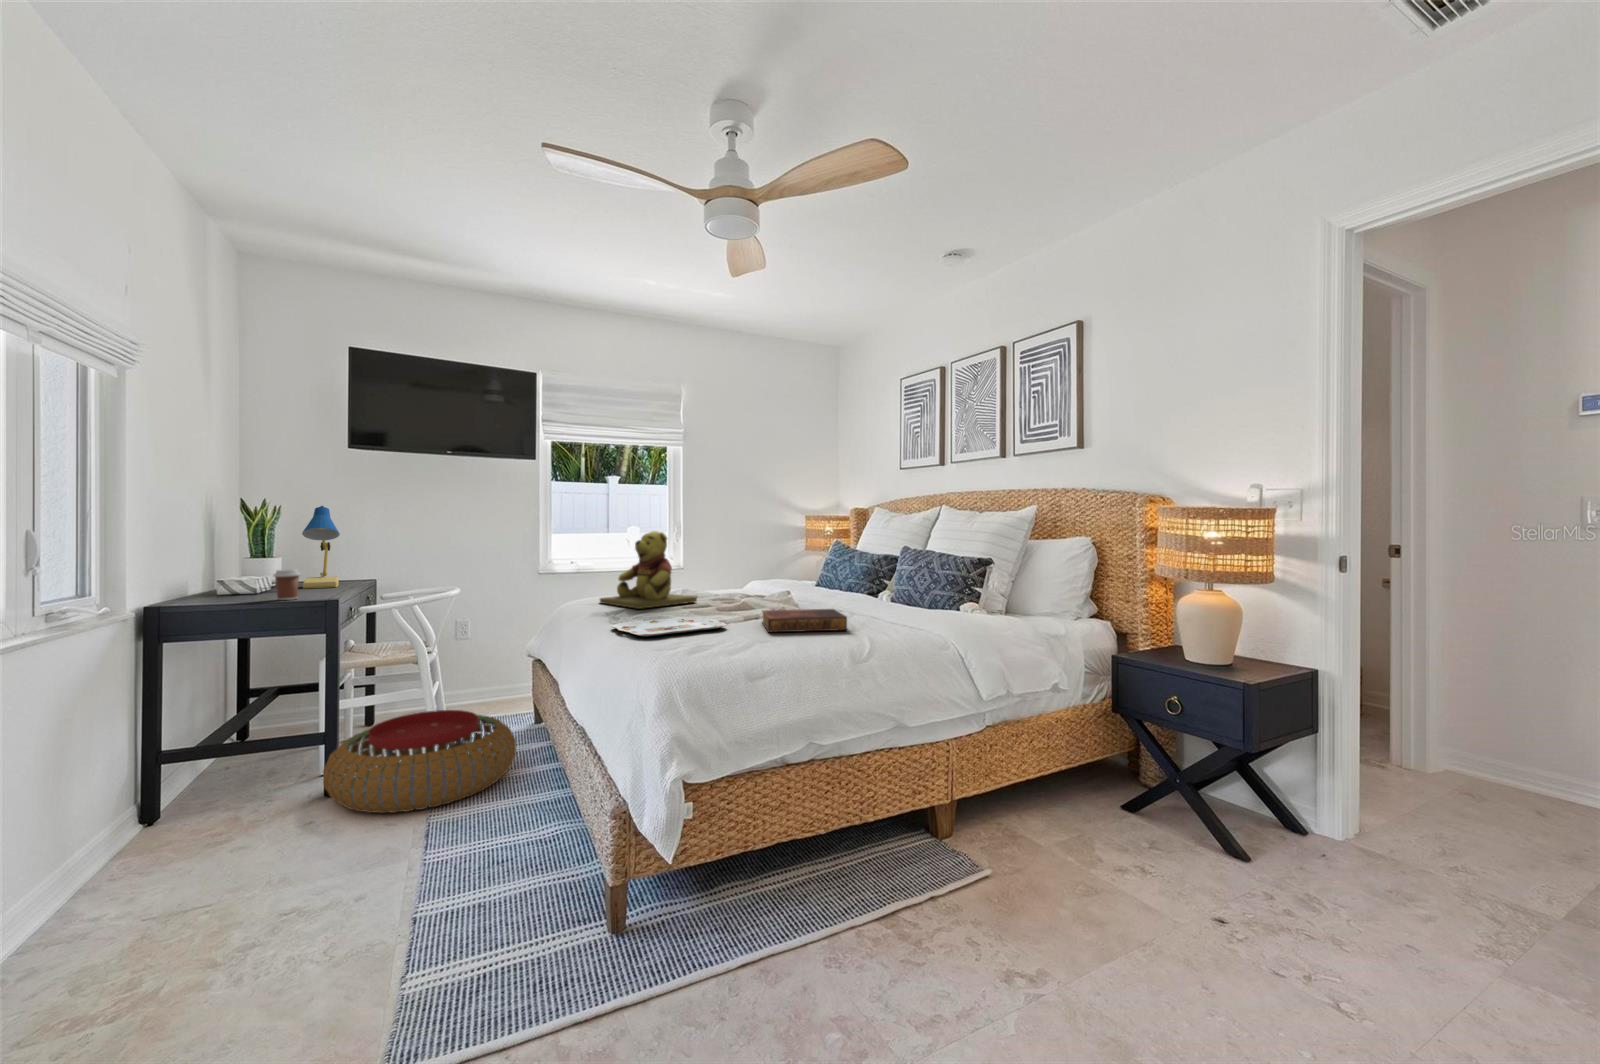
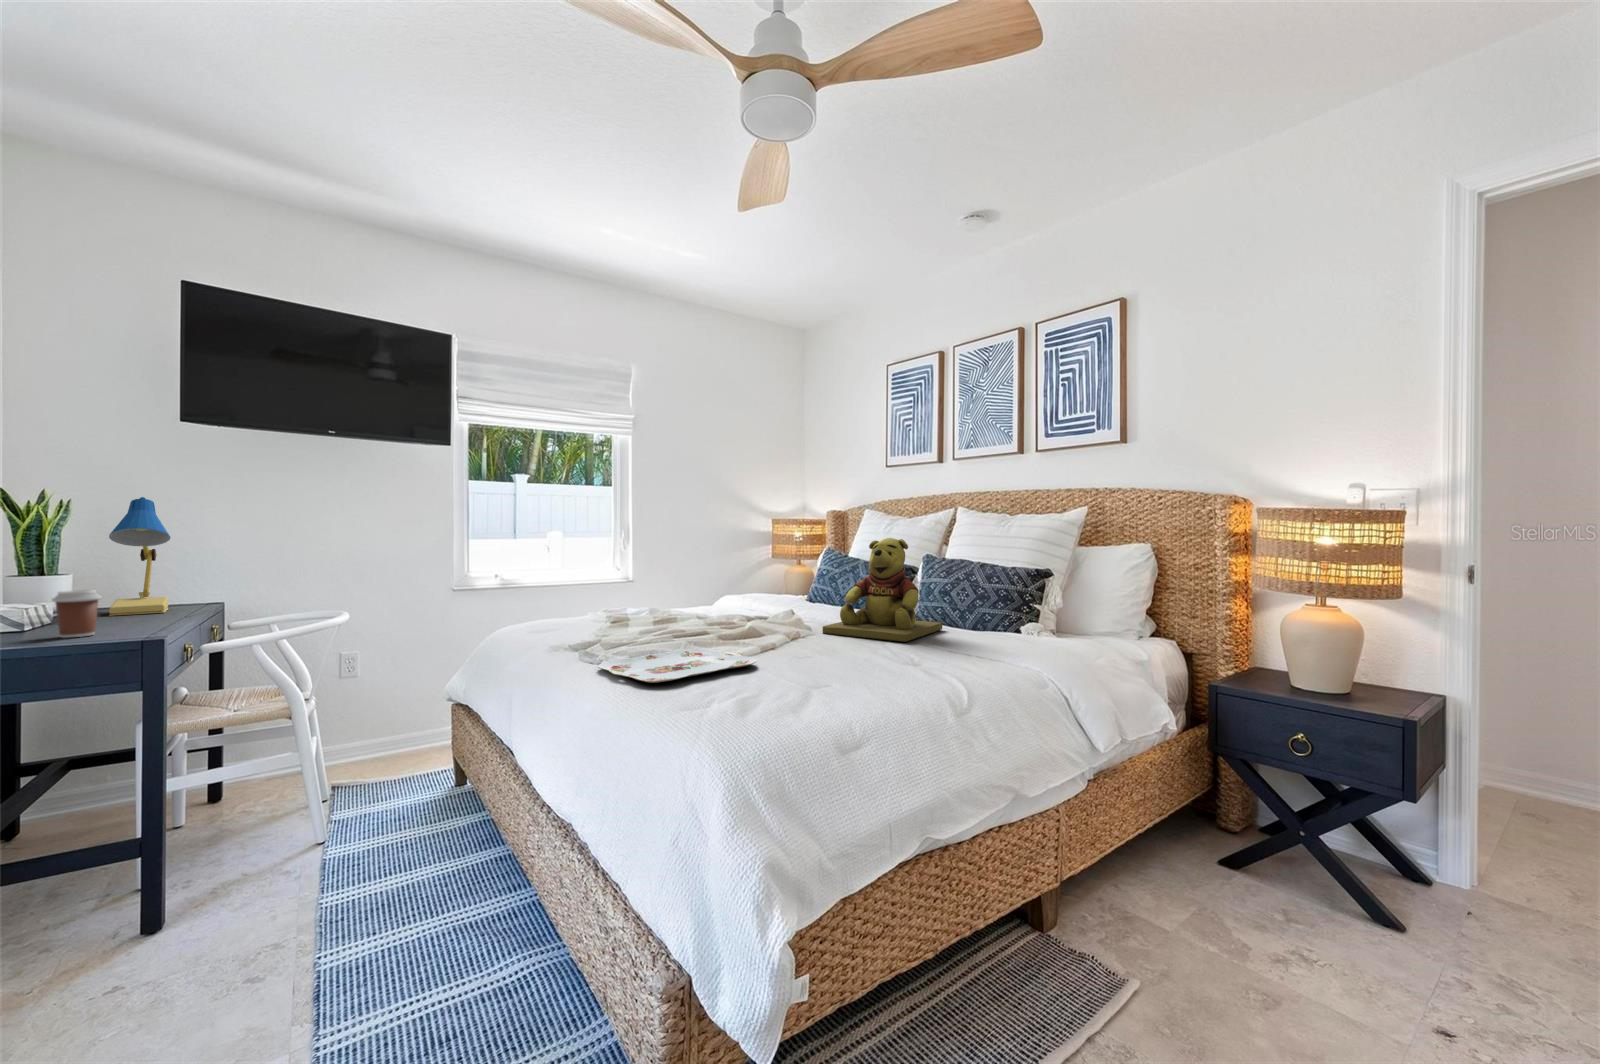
teddy bear: present [600,531,697,609] -> present [823,538,942,642]
book: present [762,609,847,633] -> none [793,634,916,671]
pouf: present [323,710,516,813] -> none [134,784,442,962]

